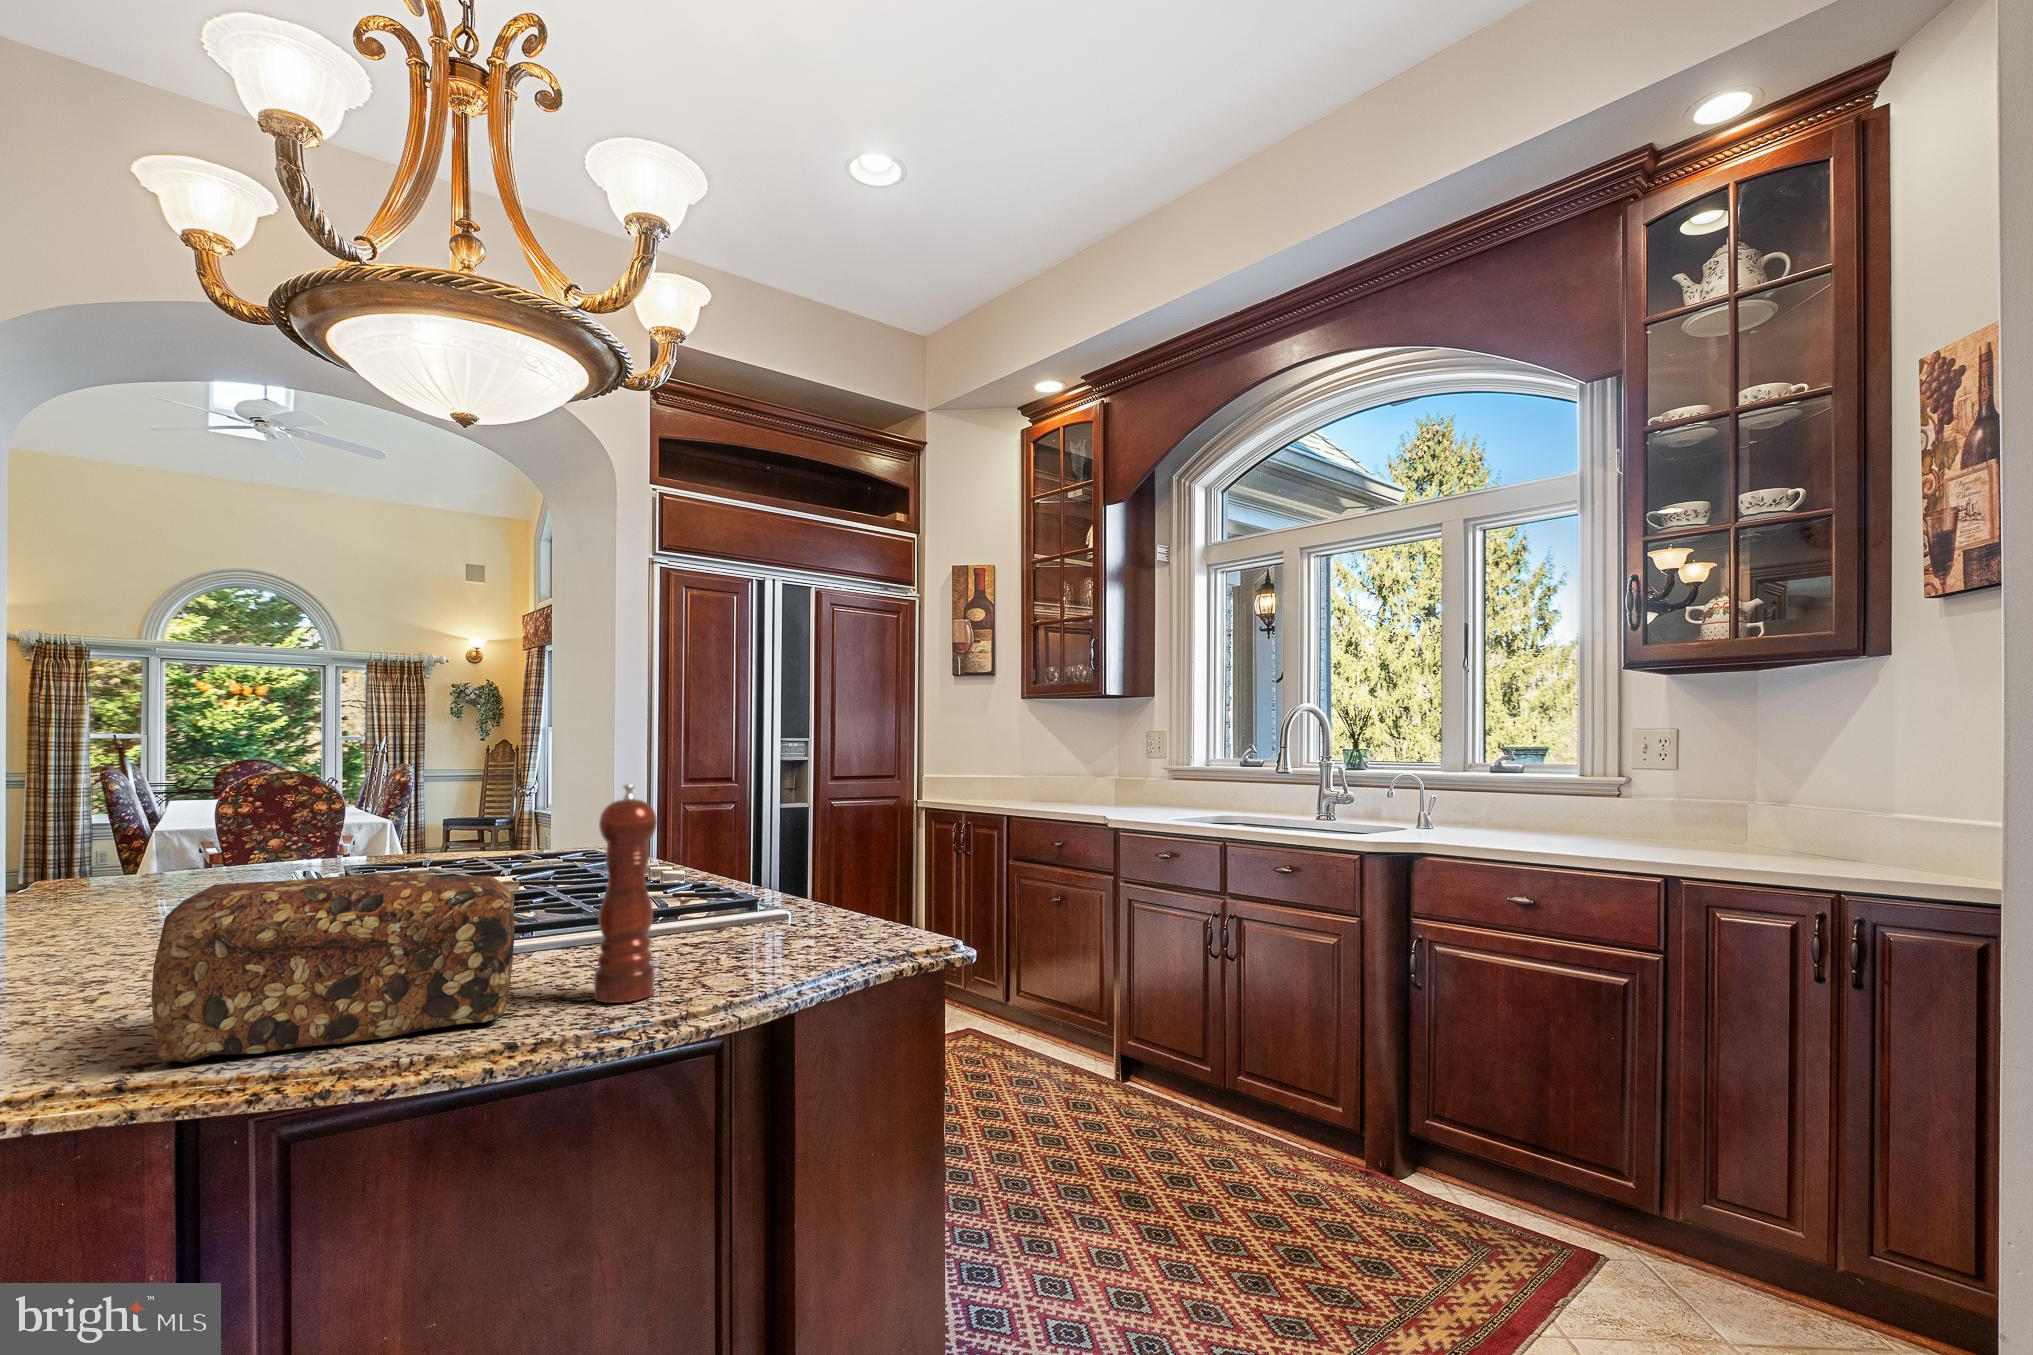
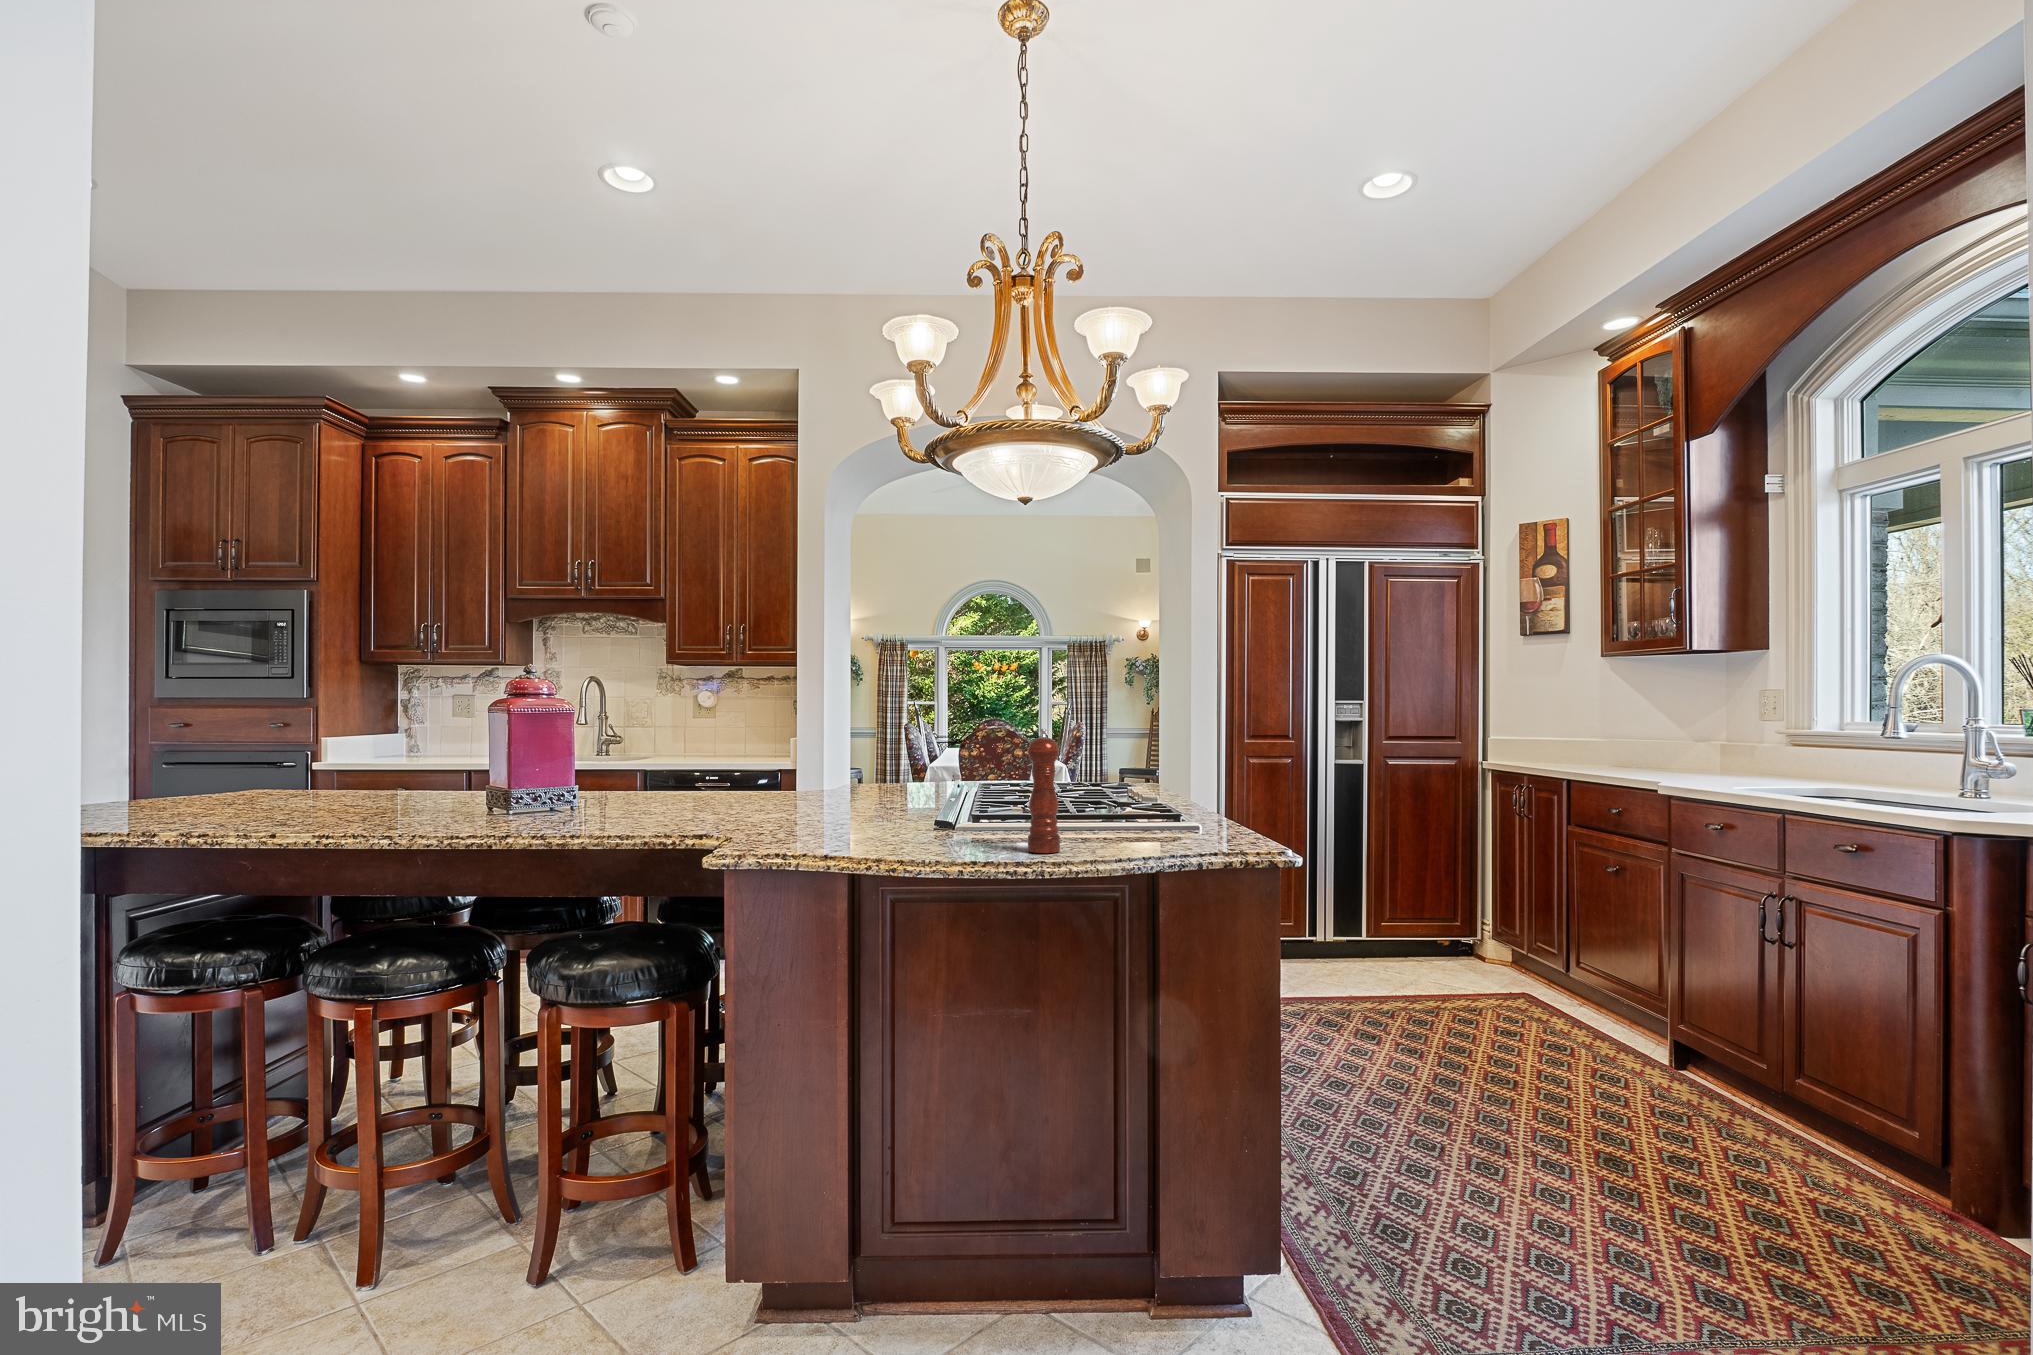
bread loaf: present [151,872,515,1063] -> none [840,772,996,852]

